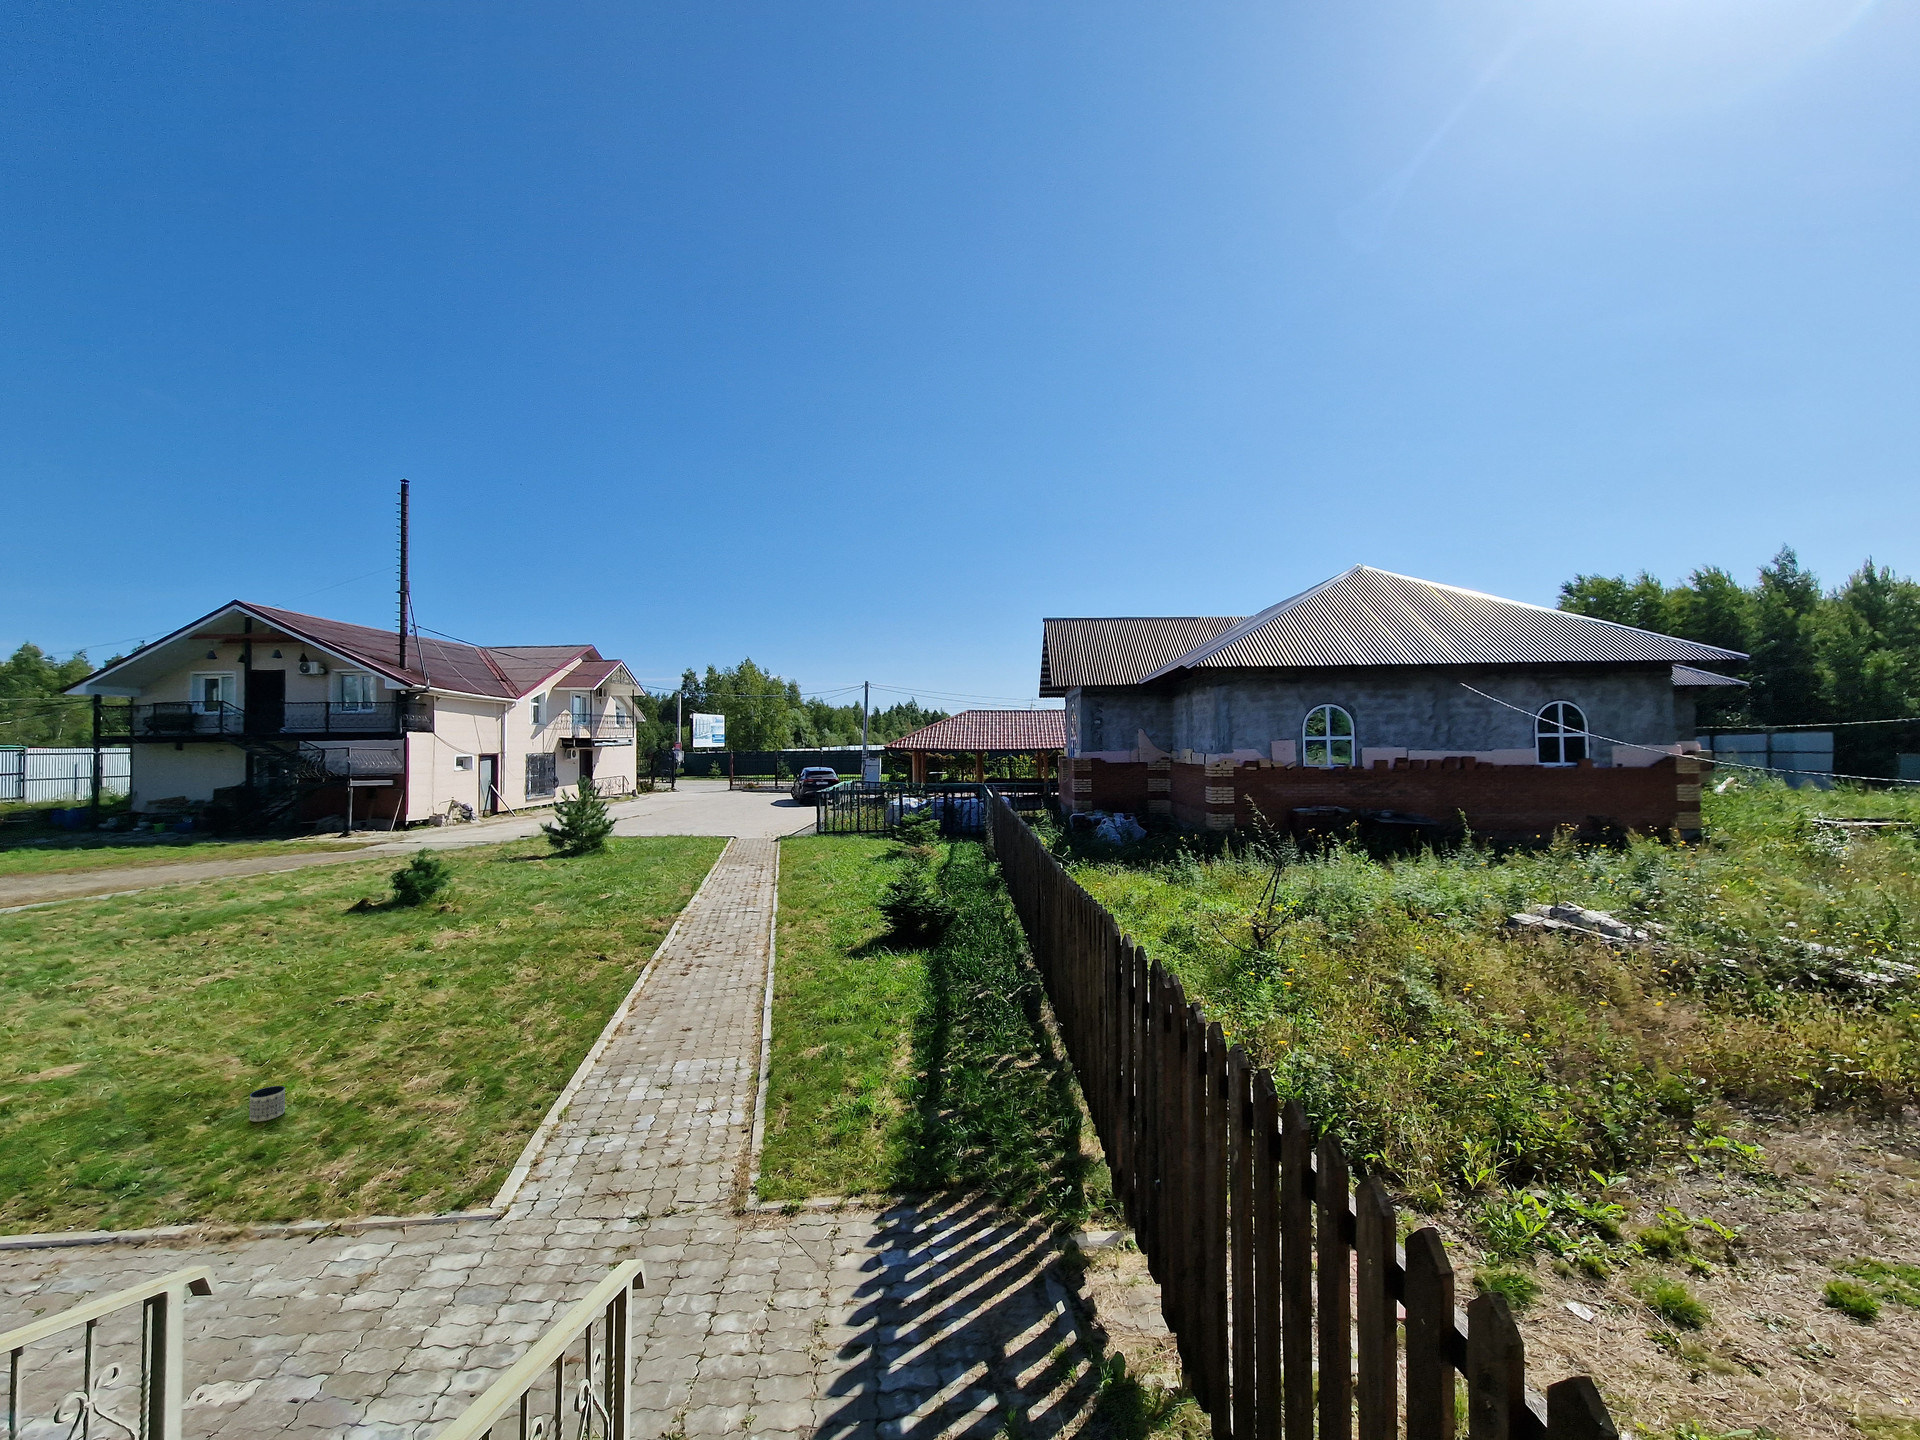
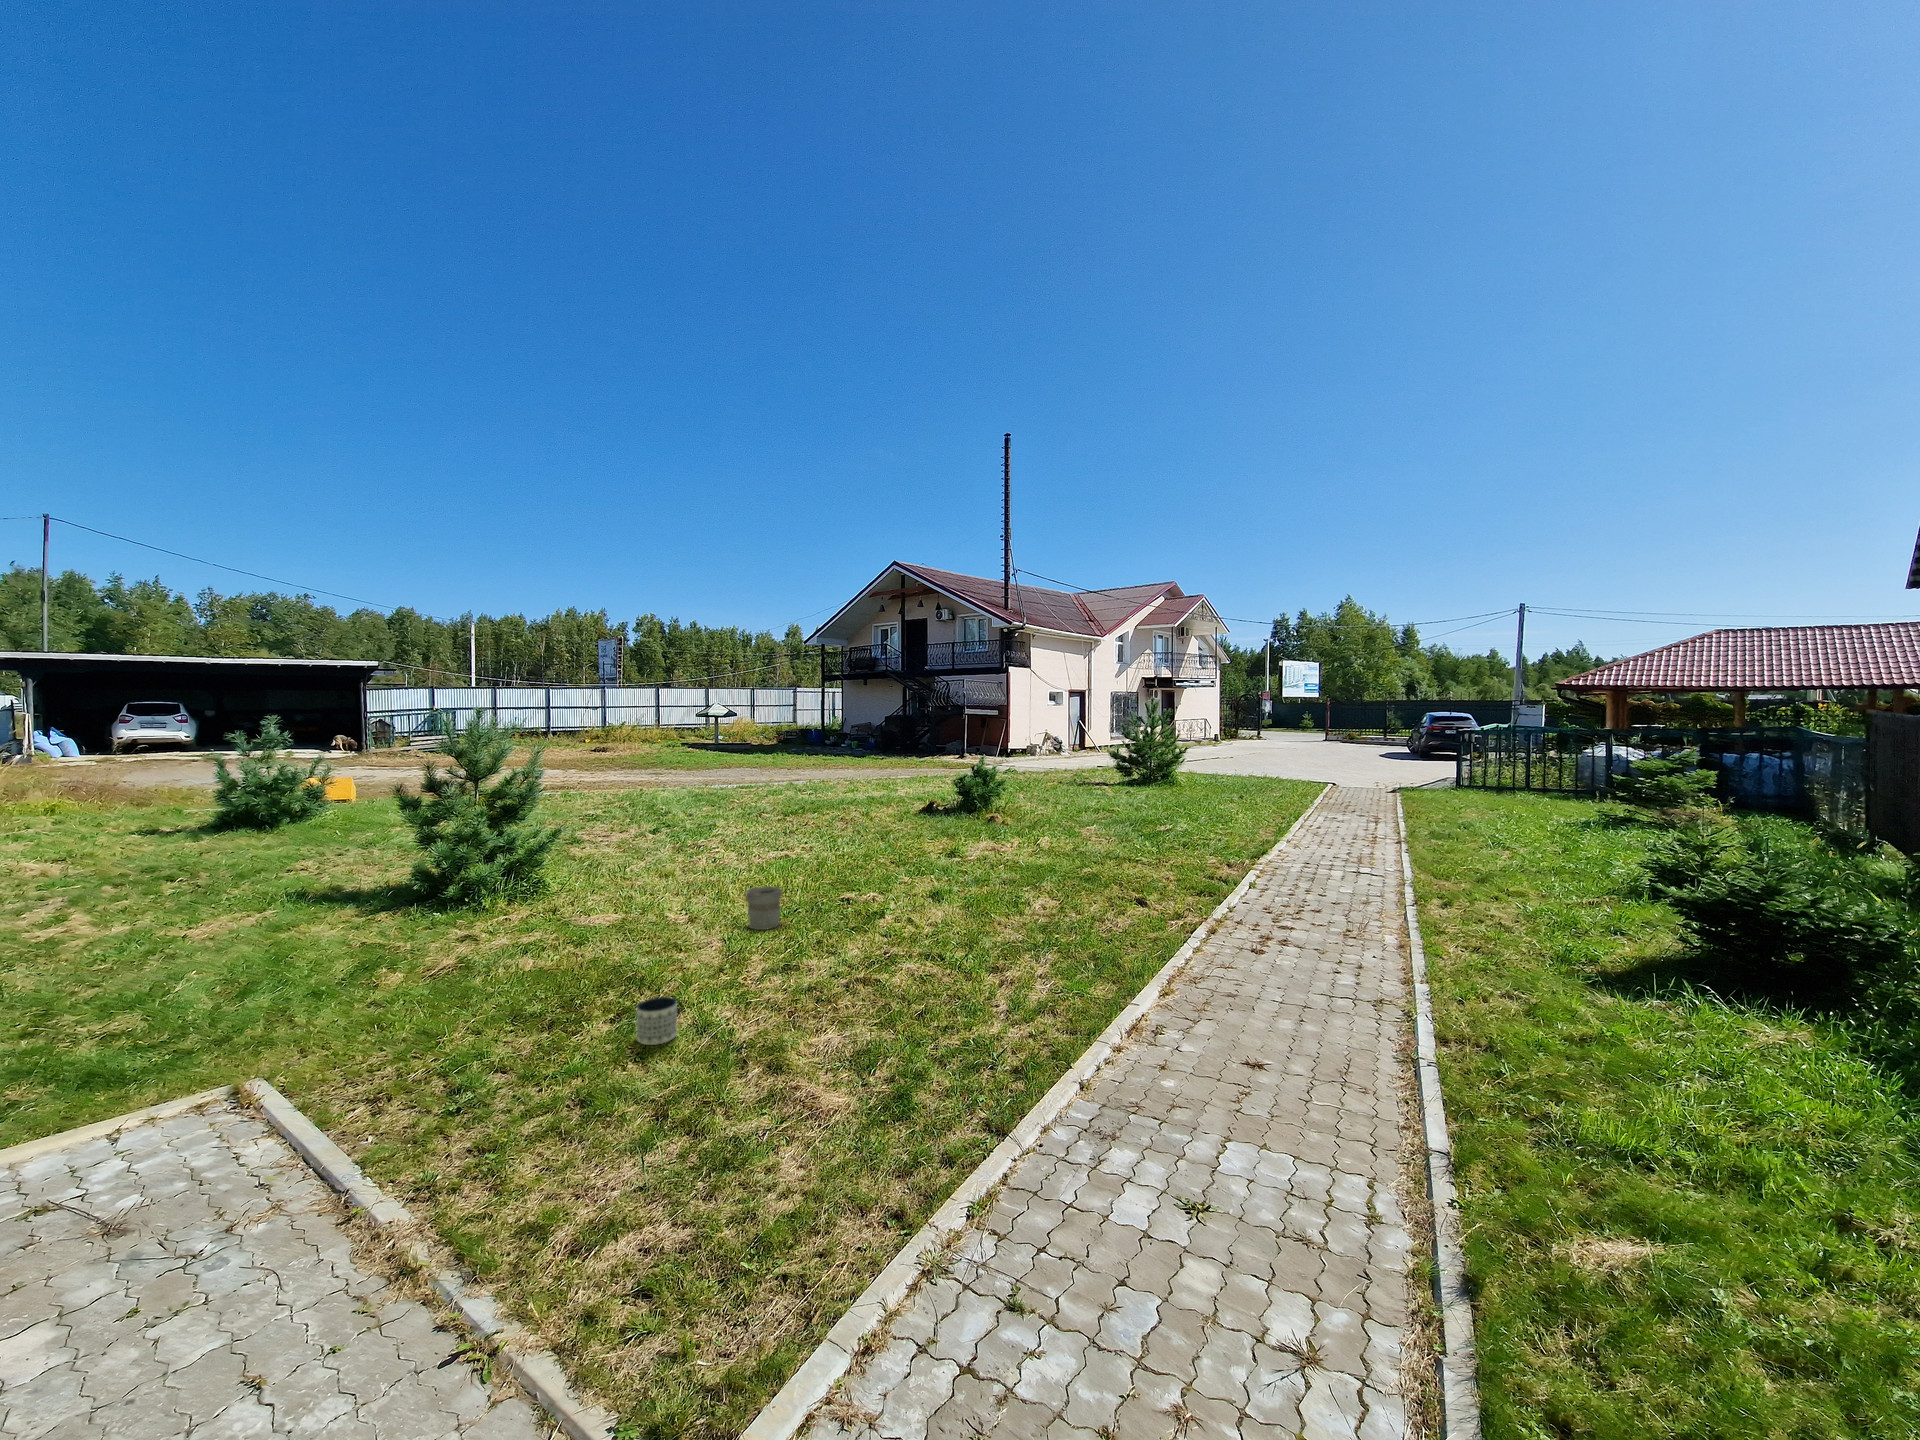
bucket: none [255,1001,299,1041] -> present [745,886,783,930]

